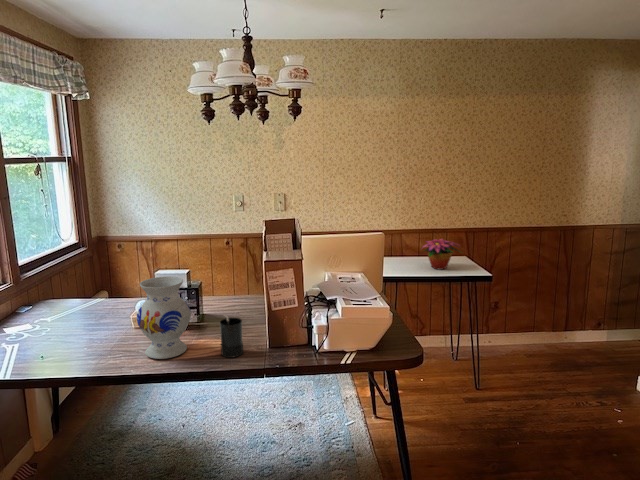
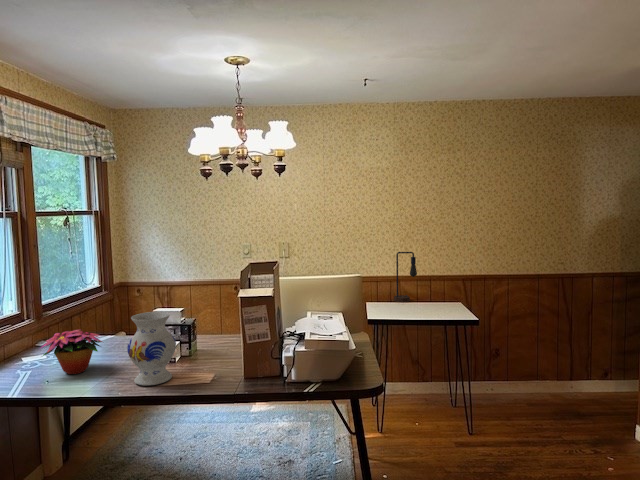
table lamp: none [396,205,421,258] -> present [394,252,417,302]
flower arrangement: present [423,239,457,270] -> present [41,330,102,374]
candle: present [220,317,243,358] -> none [199,346,221,386]

